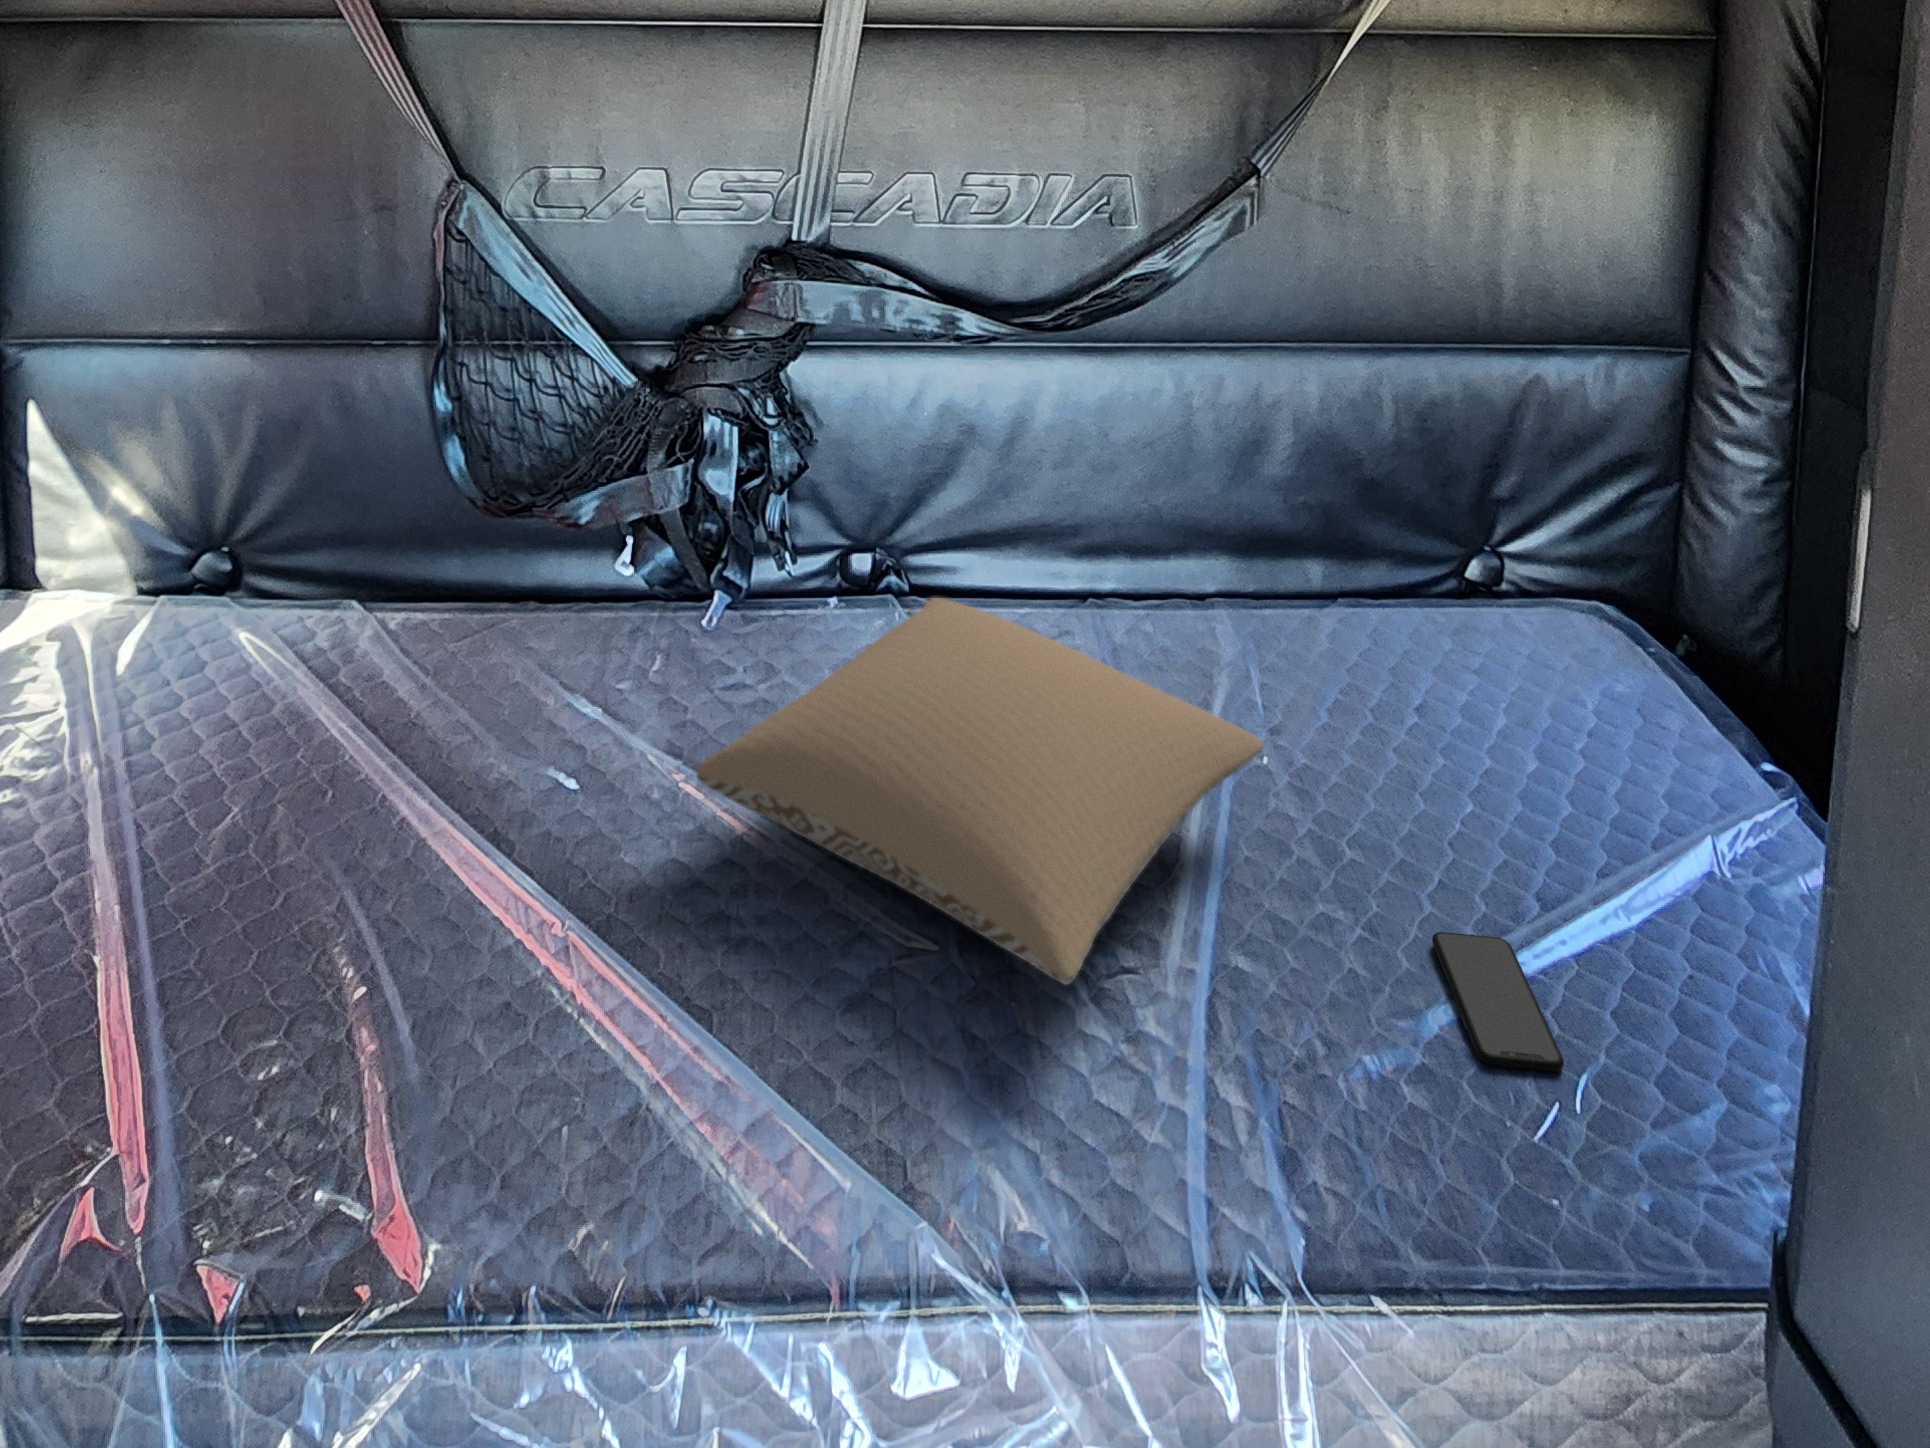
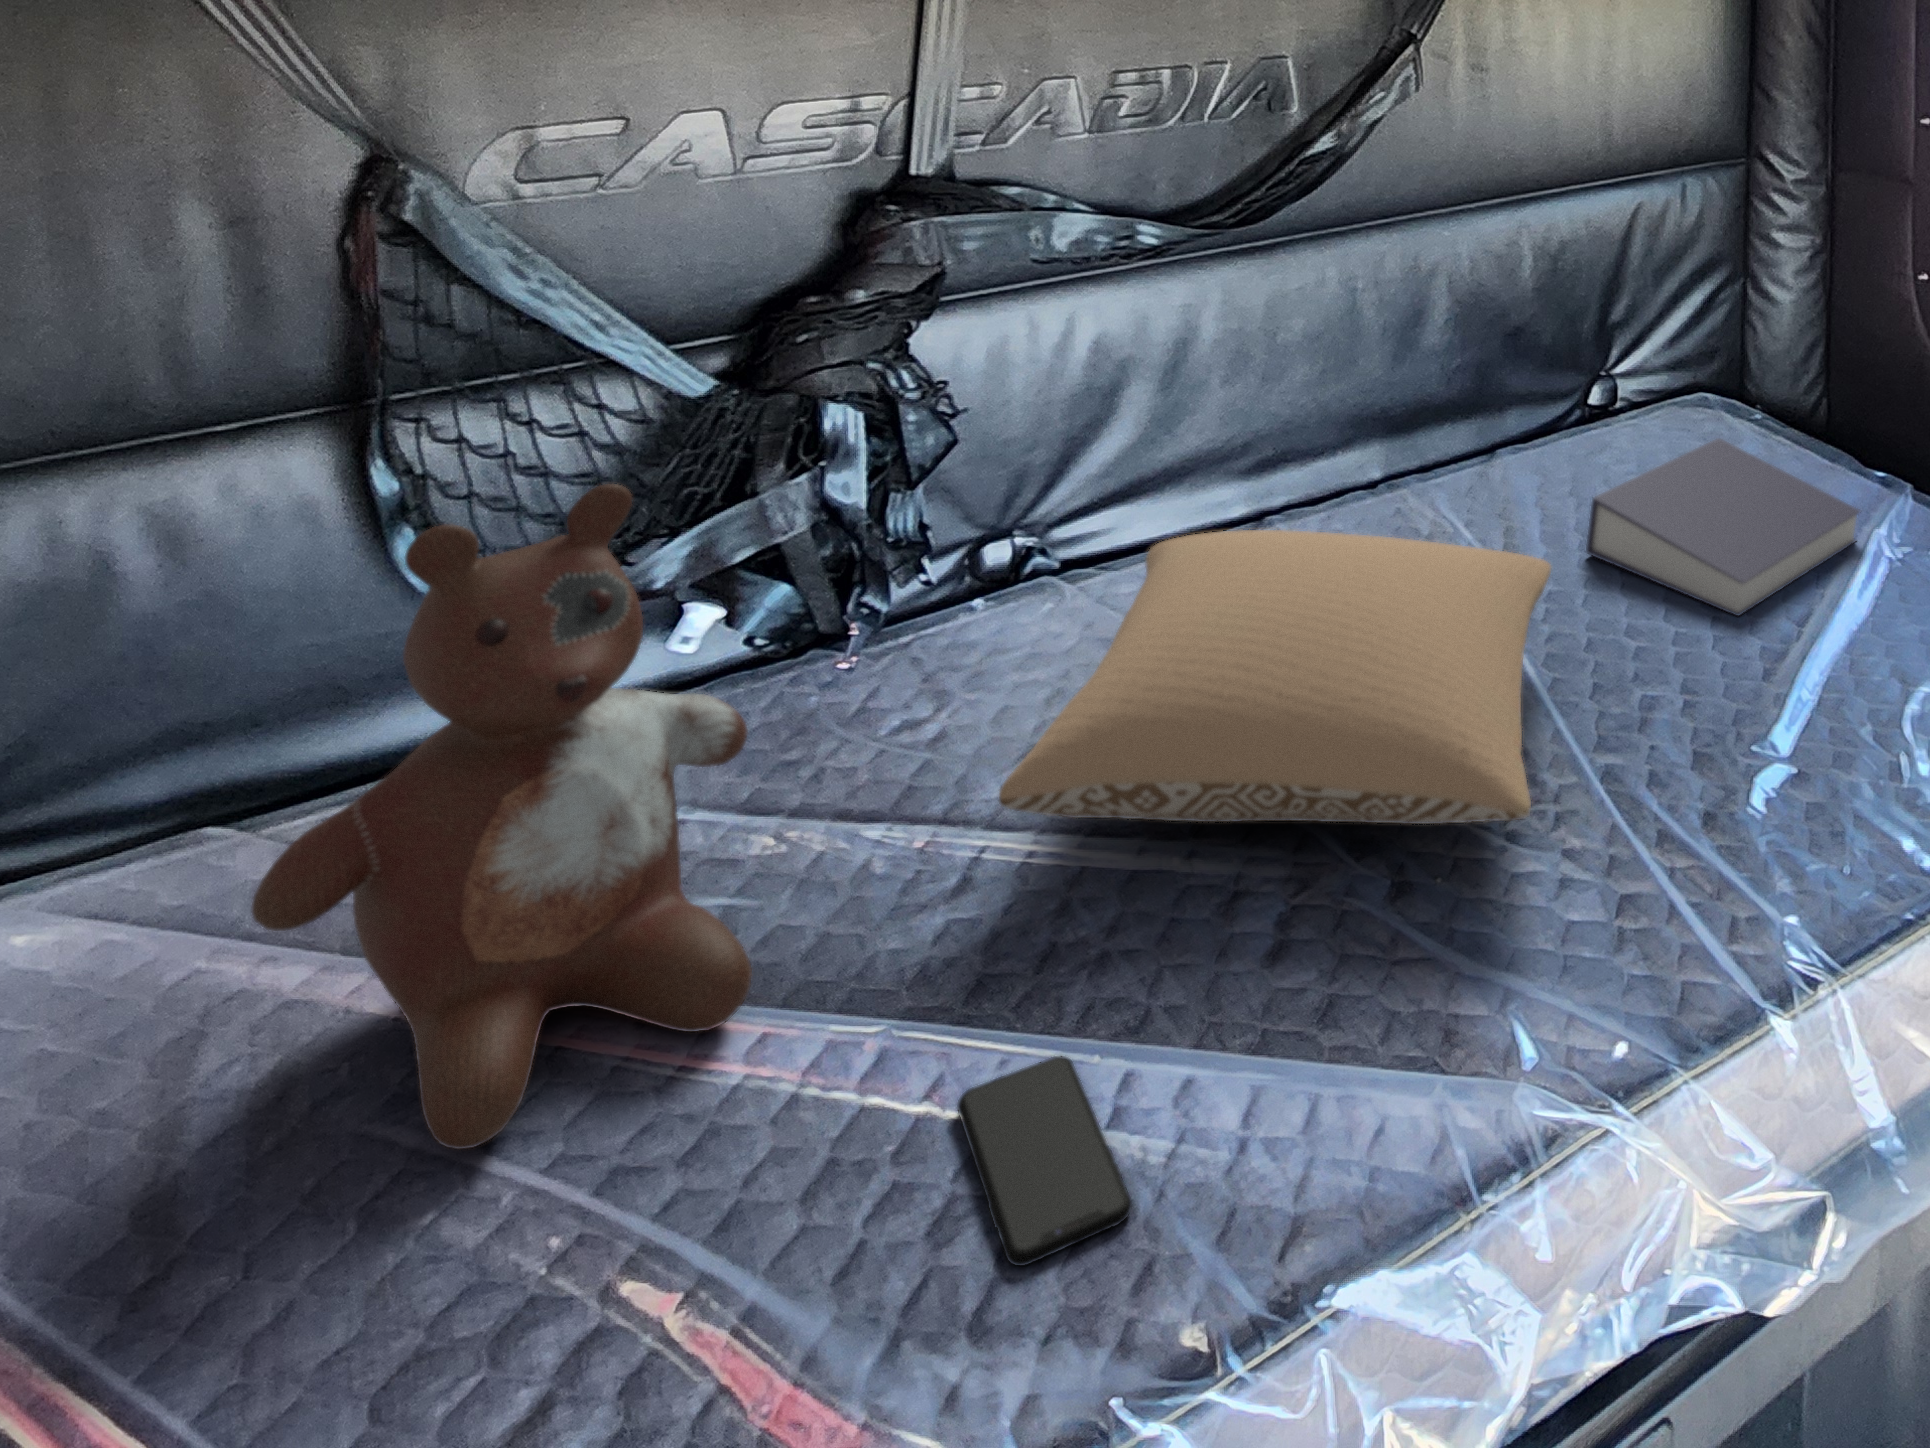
stuffed bear: none [271,448,568,876] -> present [252,484,752,1149]
book: none [1358,667,1695,875] -> present [1586,438,1860,616]
smartphone: present [1432,932,1564,1072] -> present [957,1056,1132,1266]

